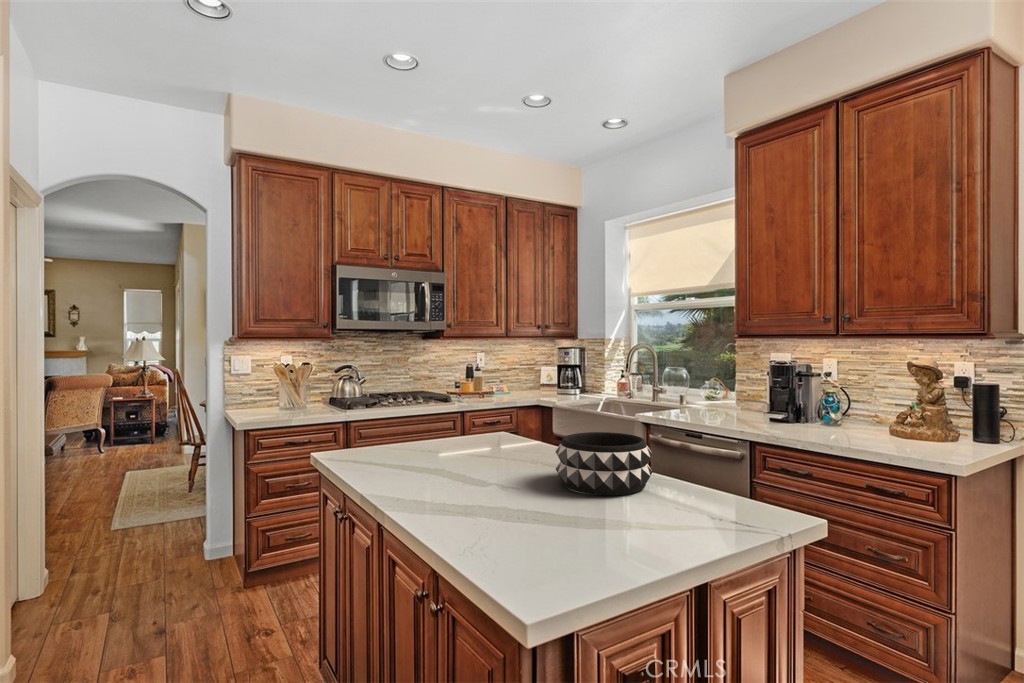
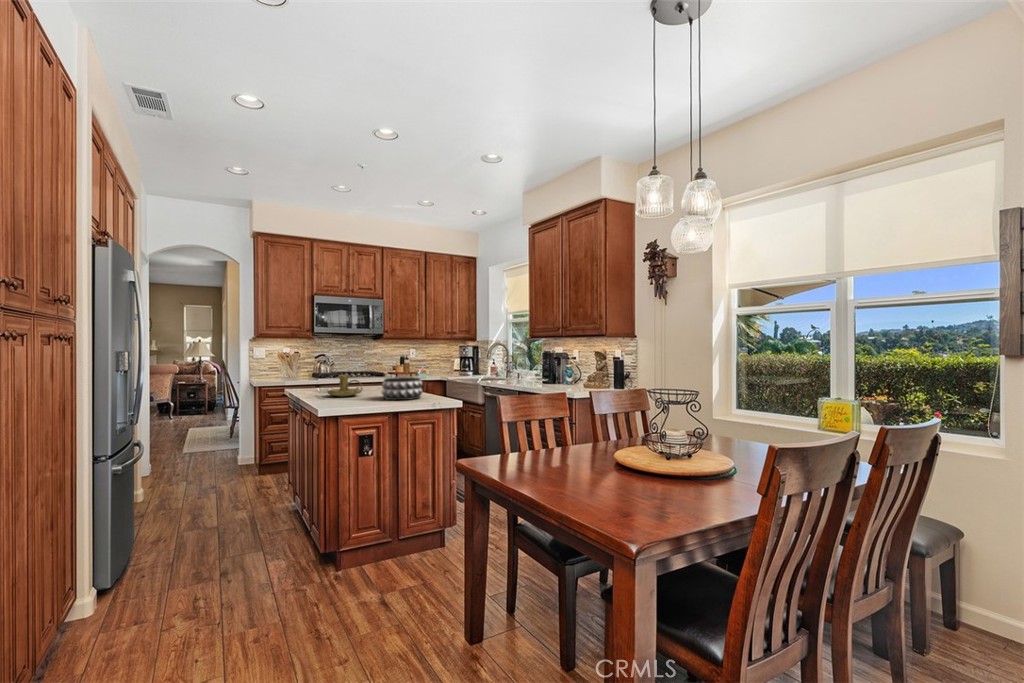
candle holder: none [420,425,504,477] -> present [327,375,363,397]

